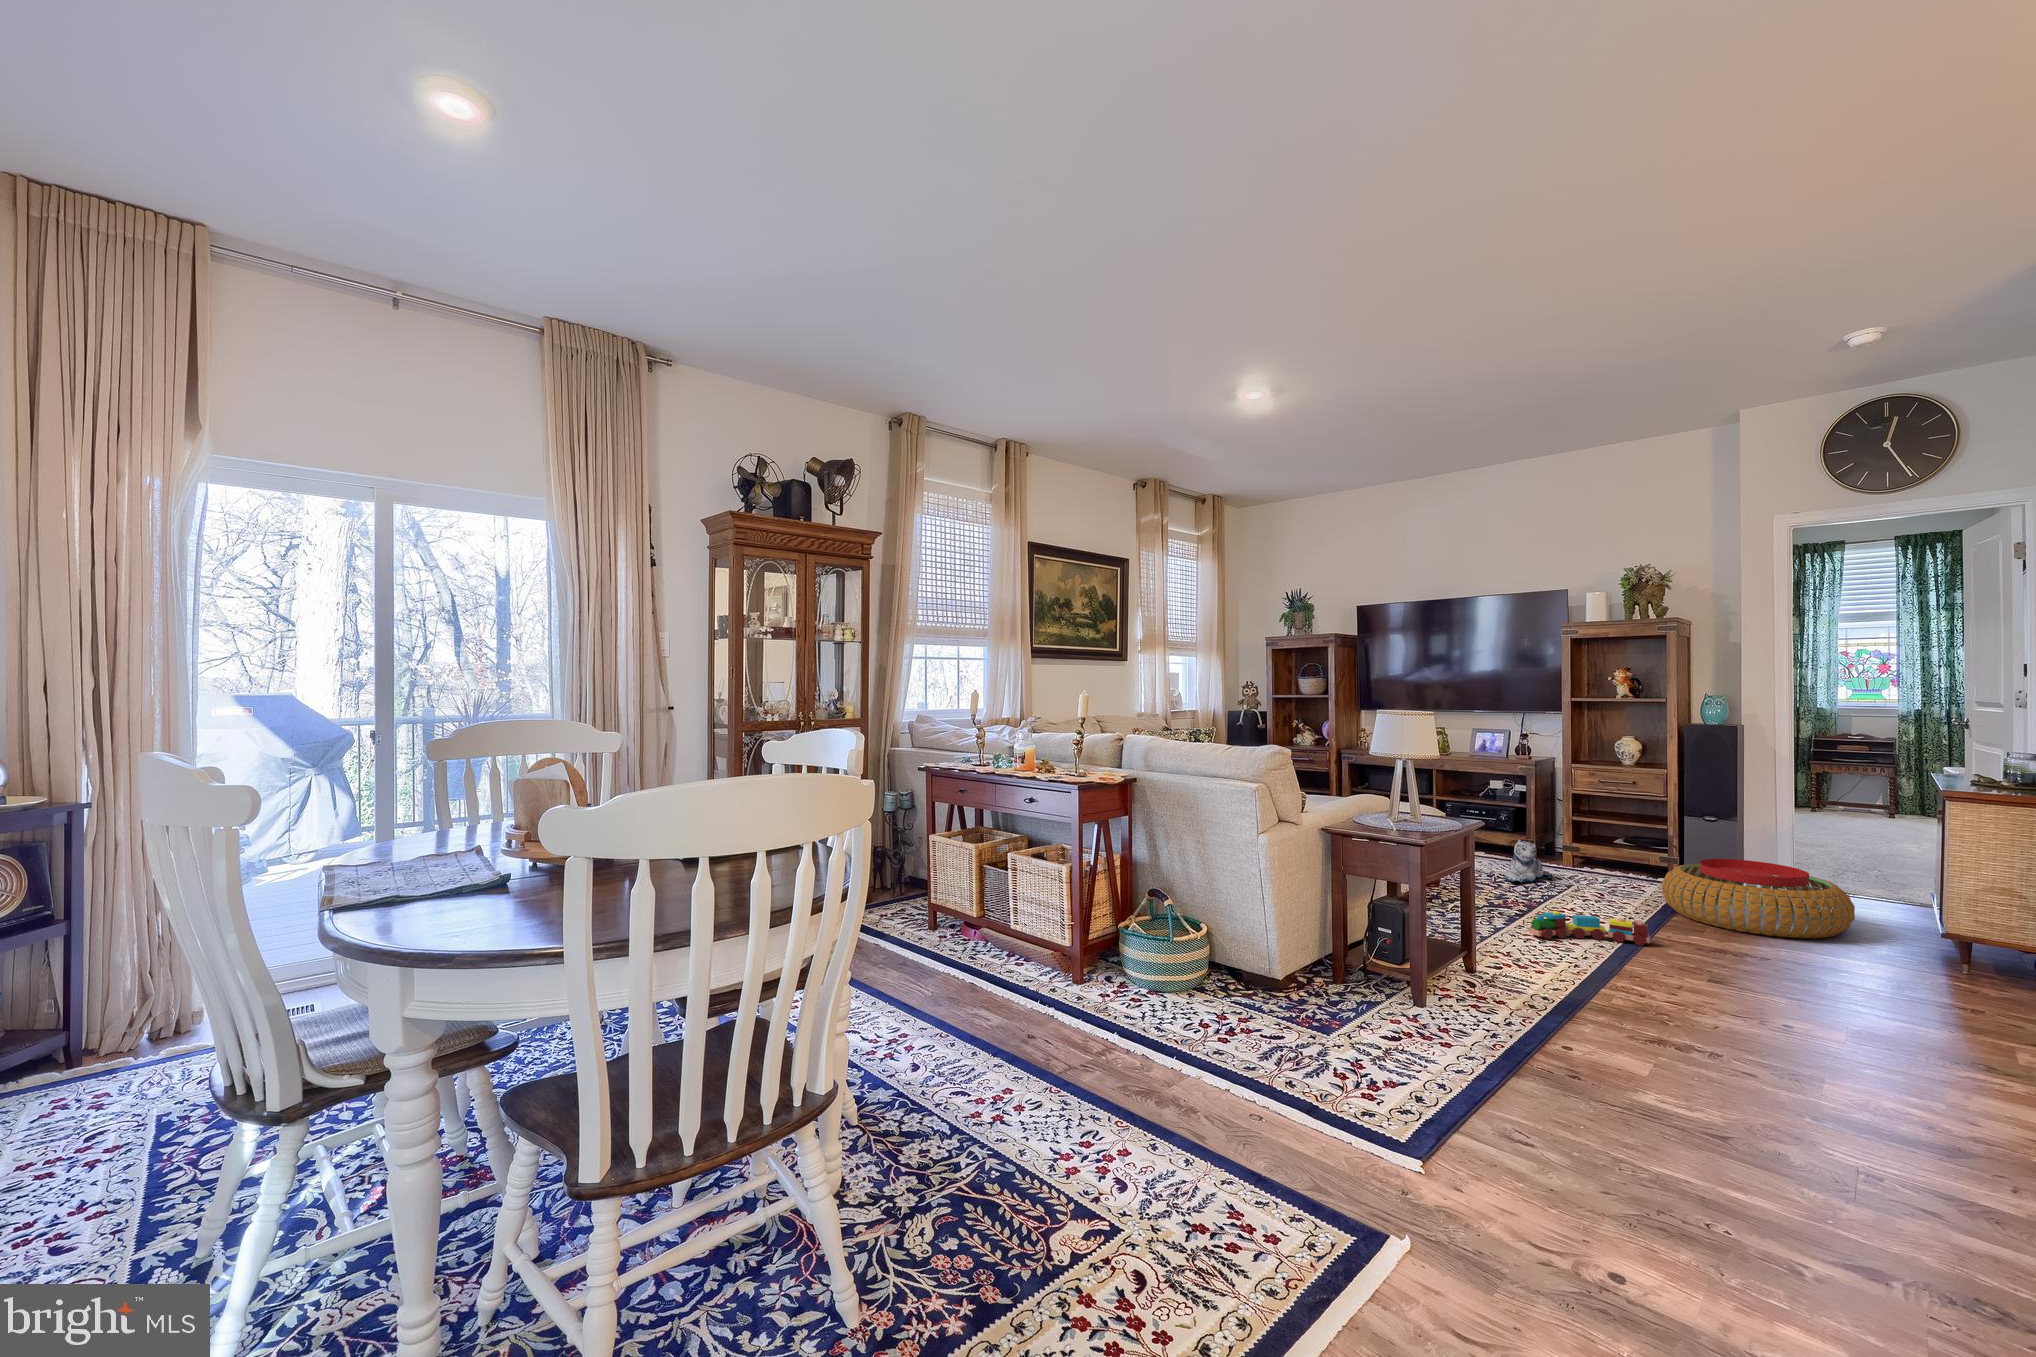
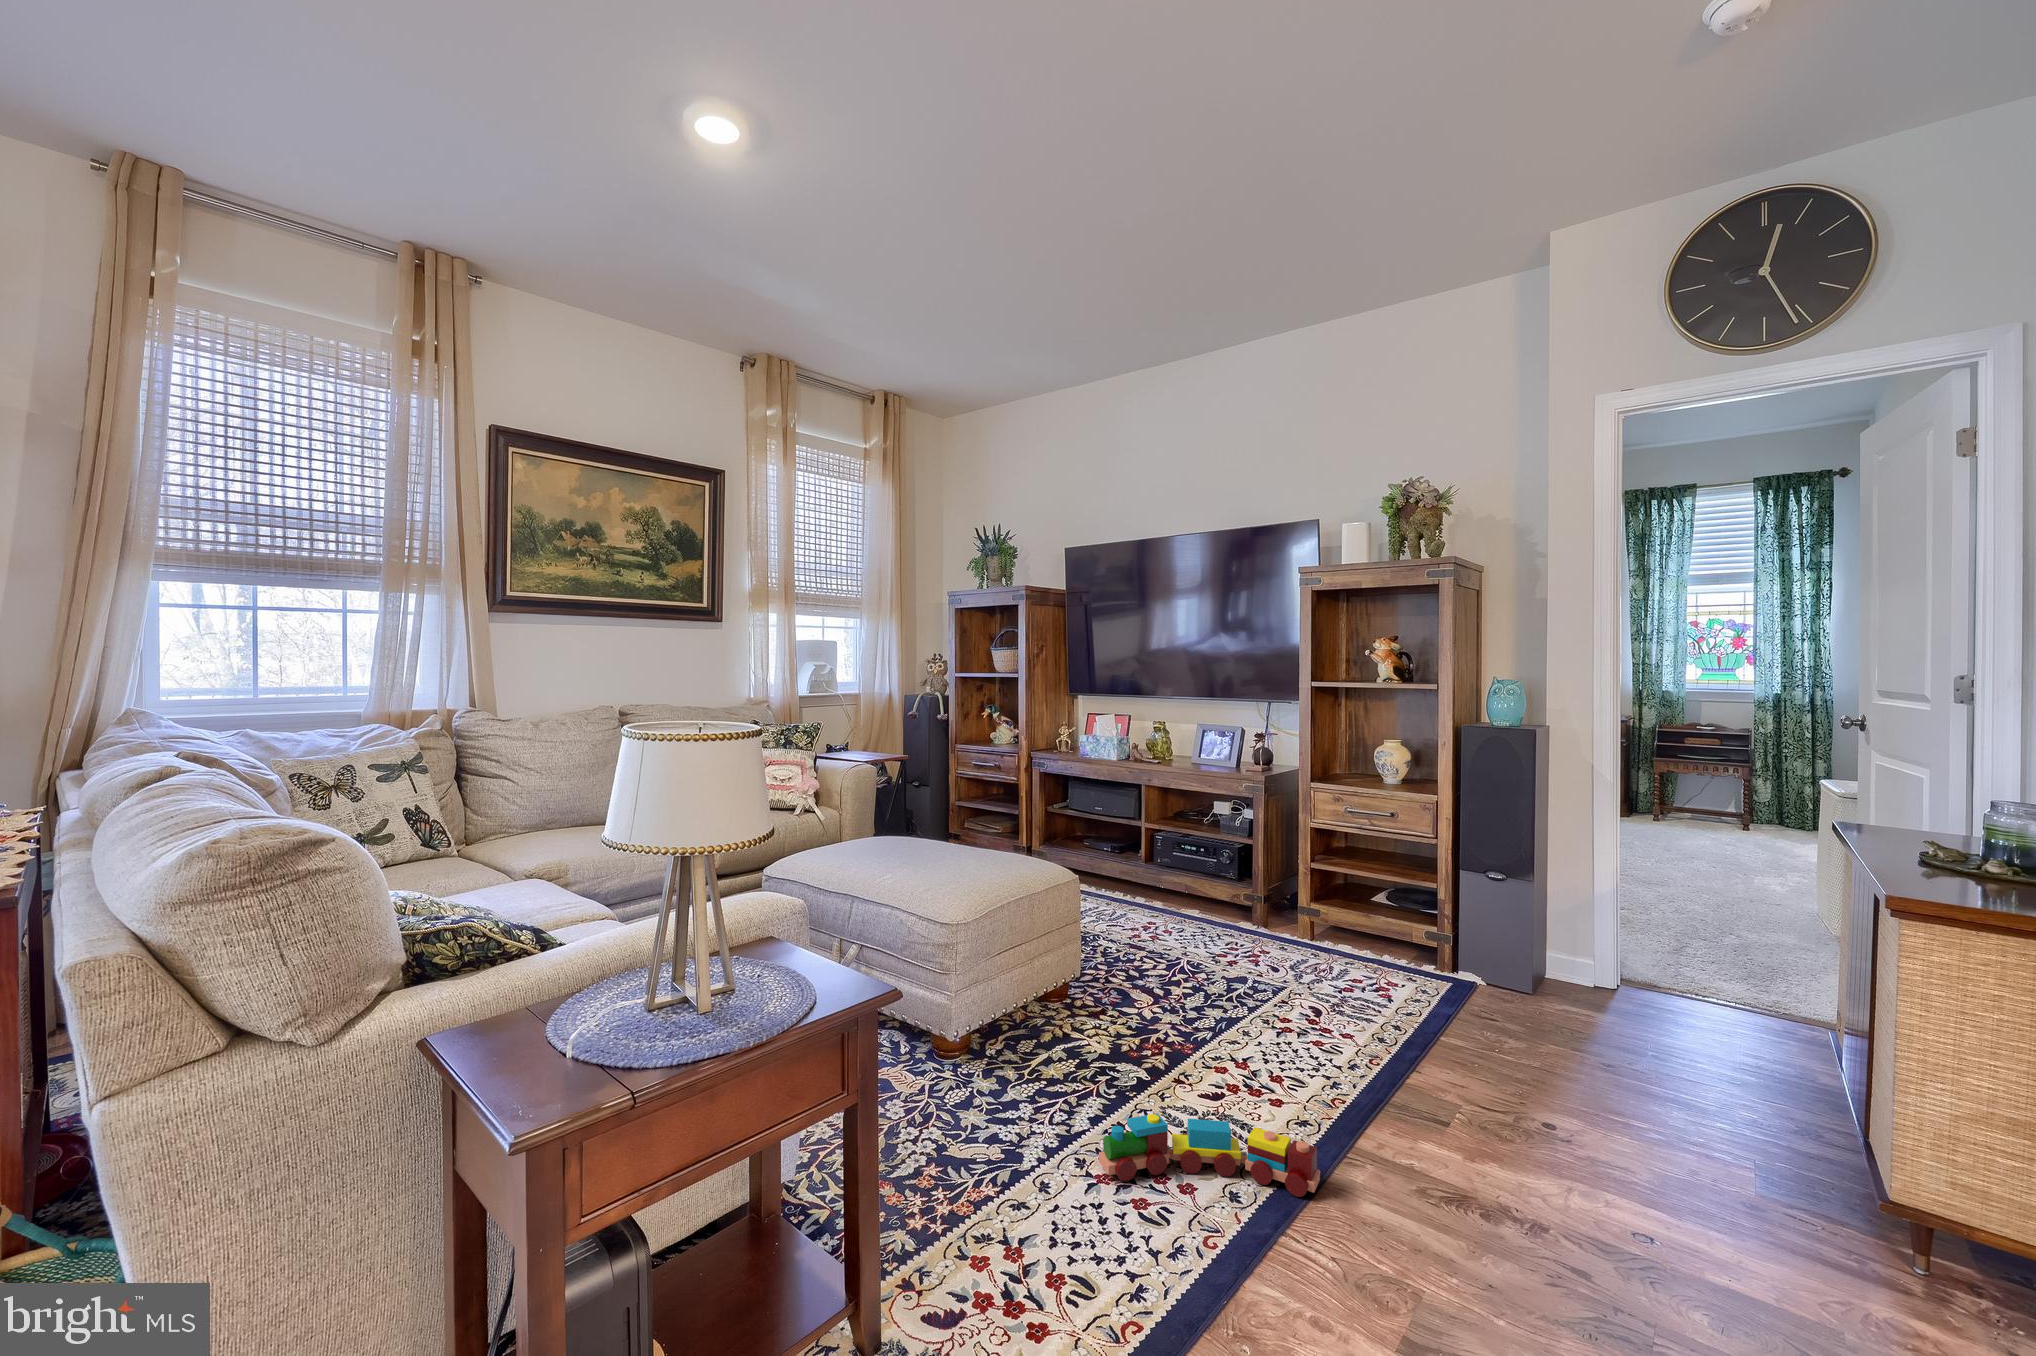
plush toy: present [1505,840,1553,883] -> none [1180,912,1257,989]
pouf: present [1662,859,1855,938] -> none [1390,965,1702,1149]

